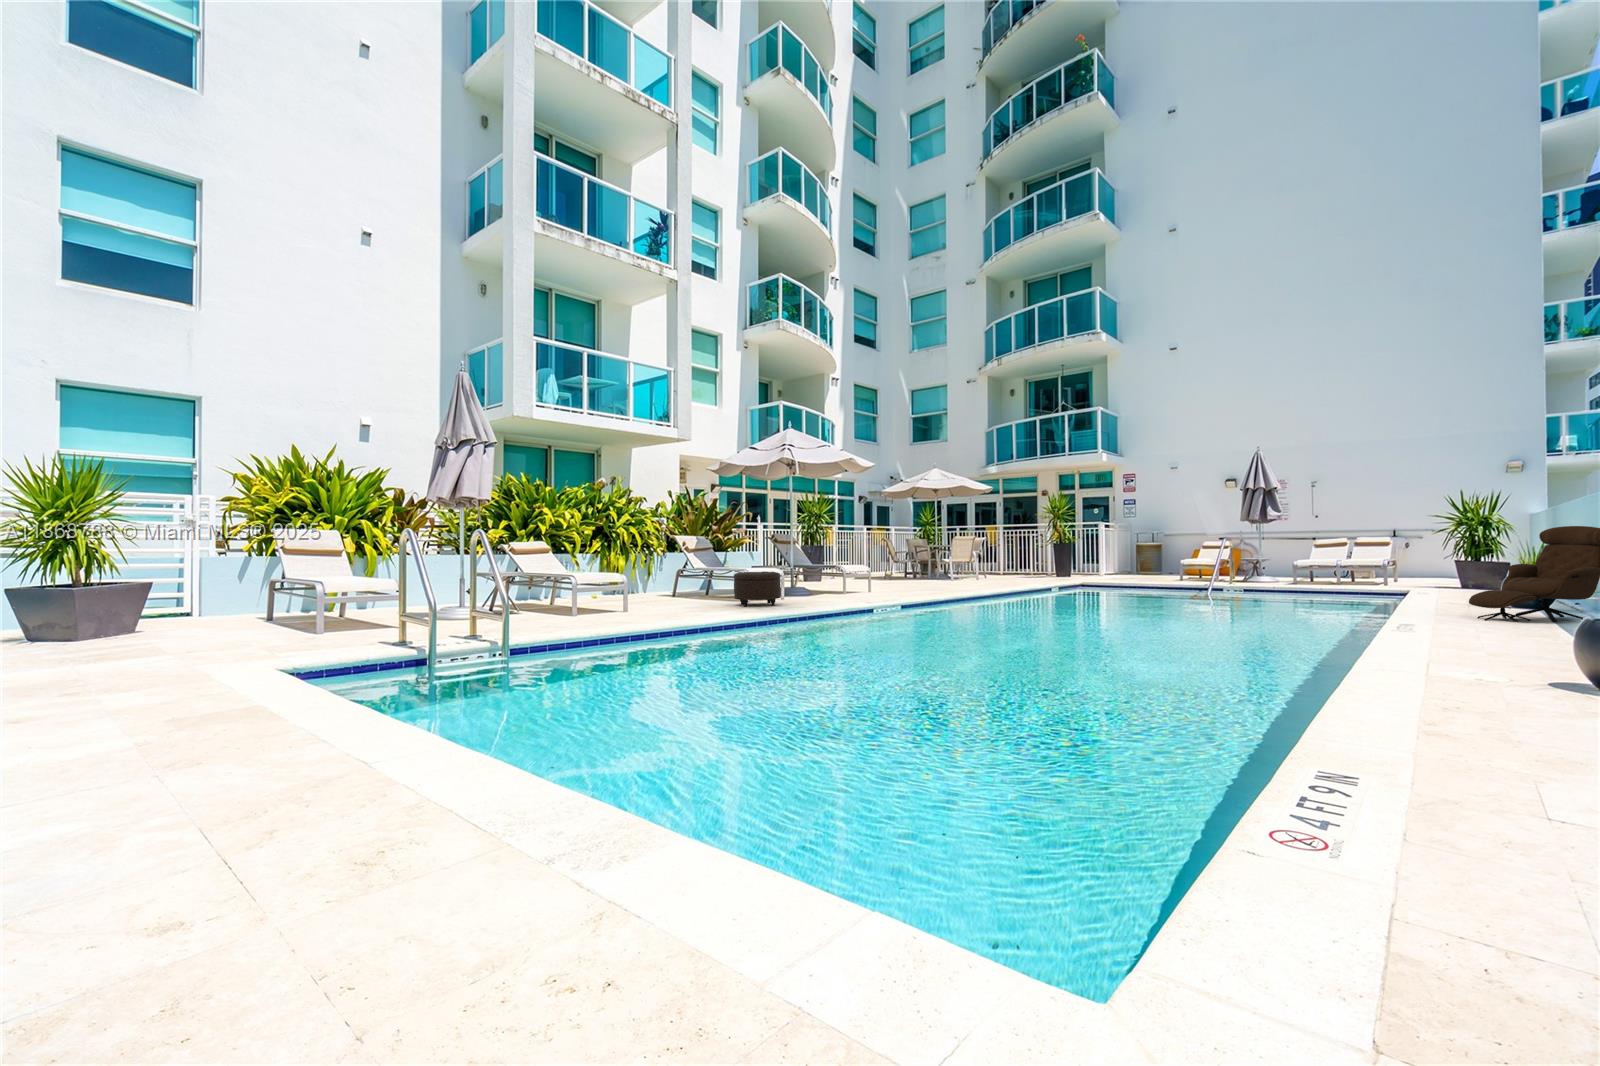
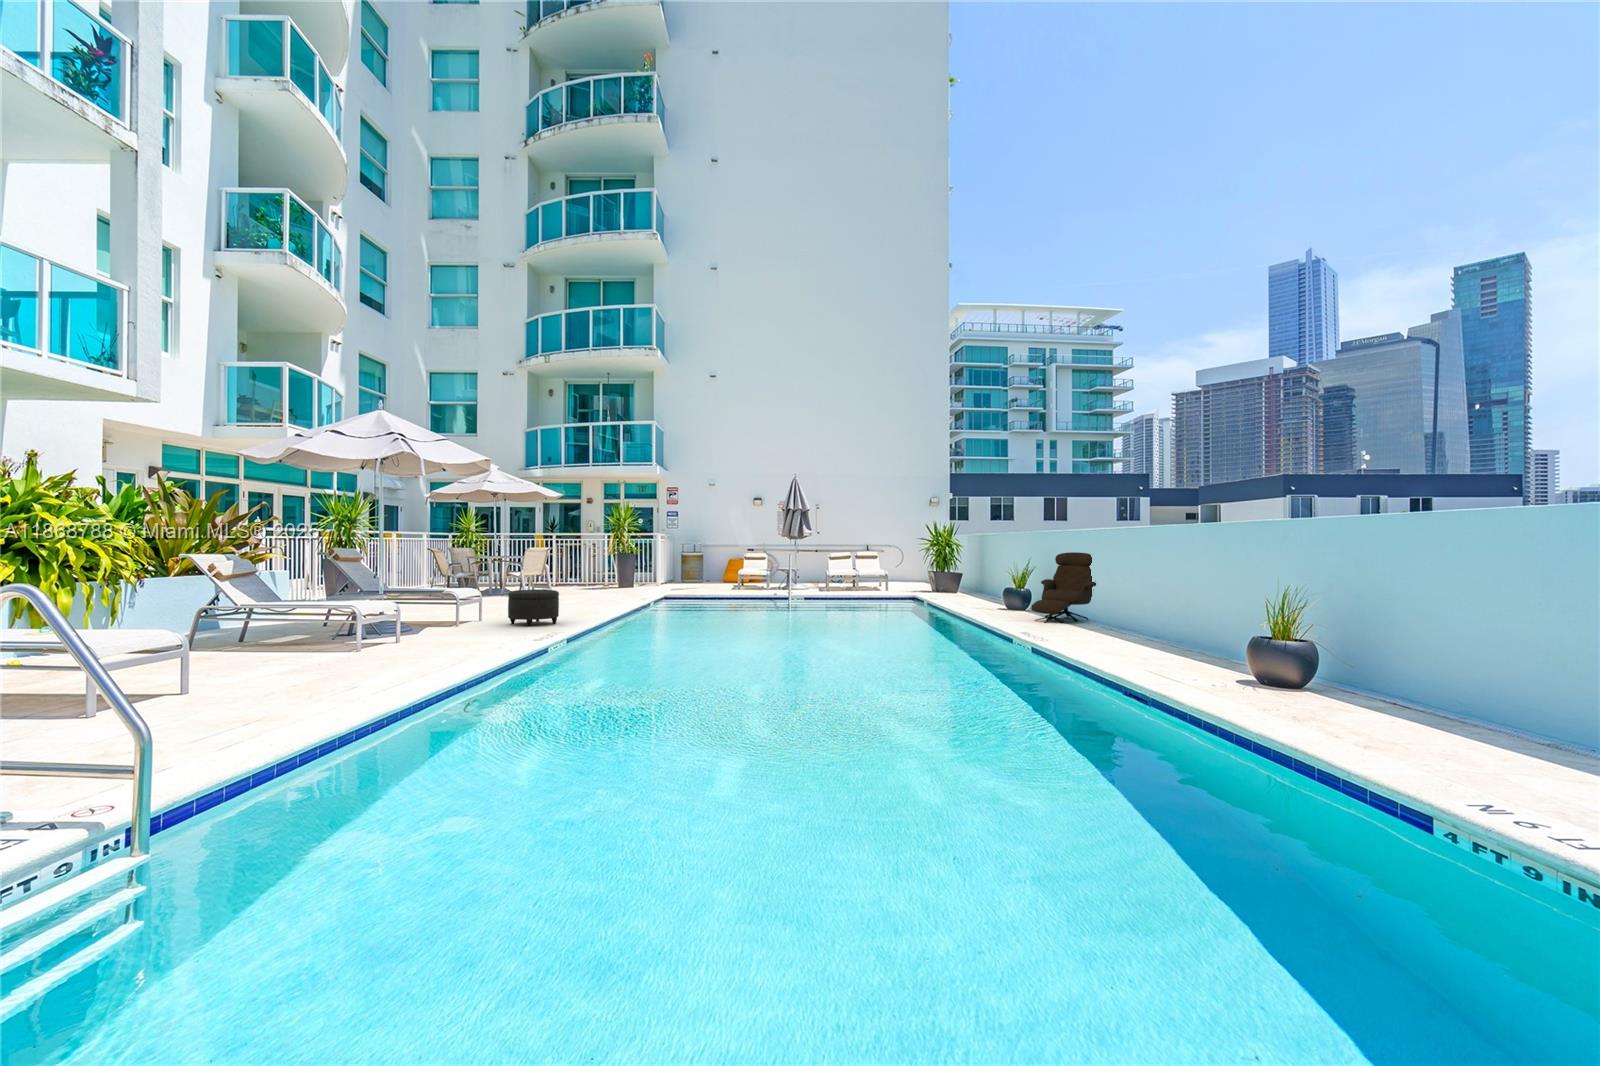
ottoman: present [734,571,781,607] -> present [508,589,559,627]

